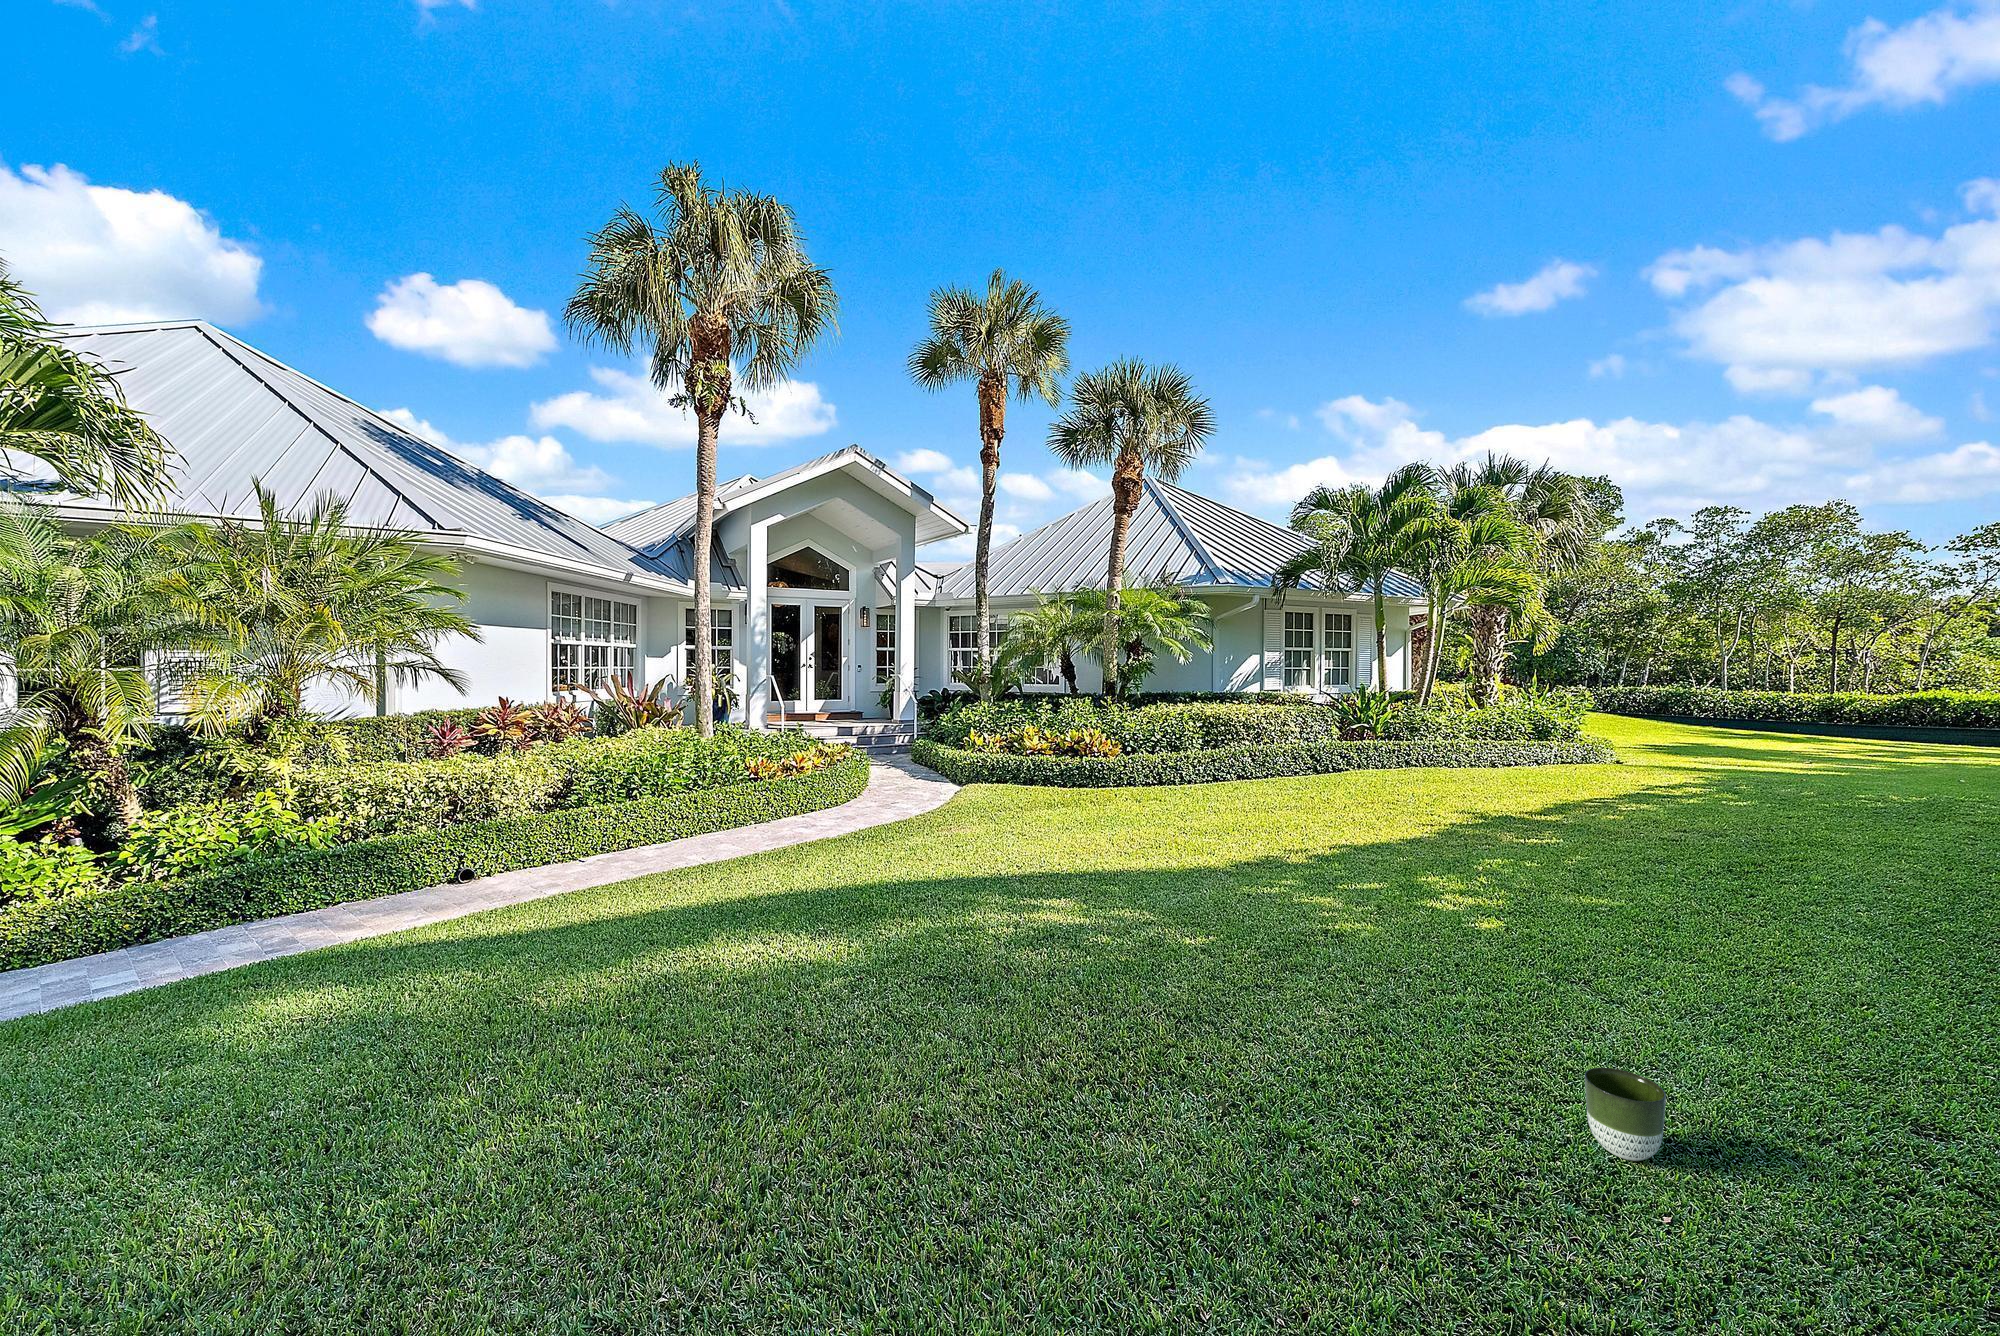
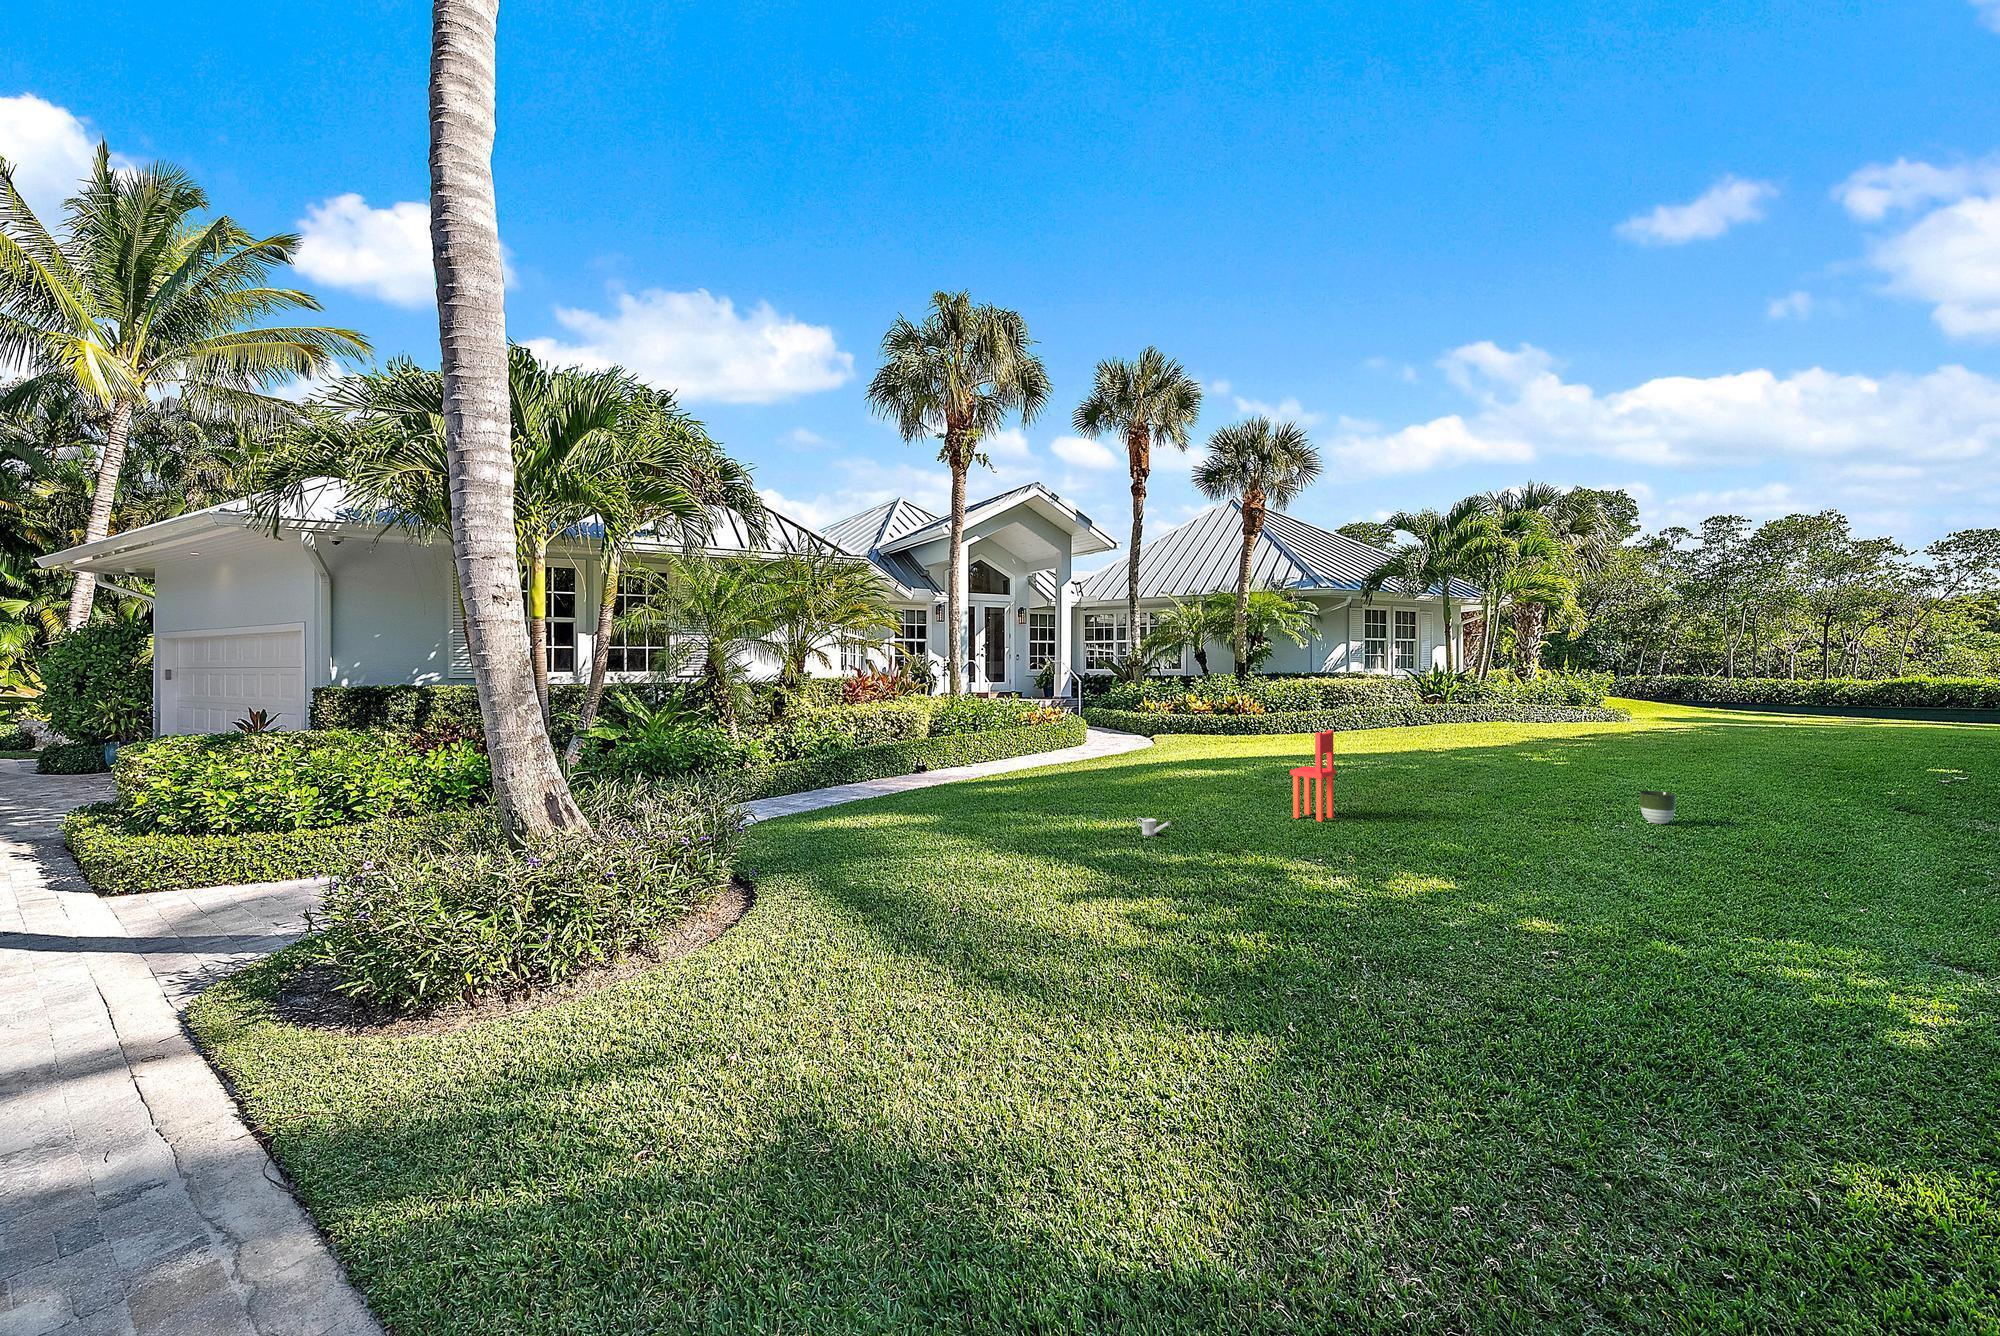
chair: none [829,909,931,1131] -> present [1290,730,1336,822]
watering can: none [359,1158,407,1223] -> present [1137,818,1170,836]

